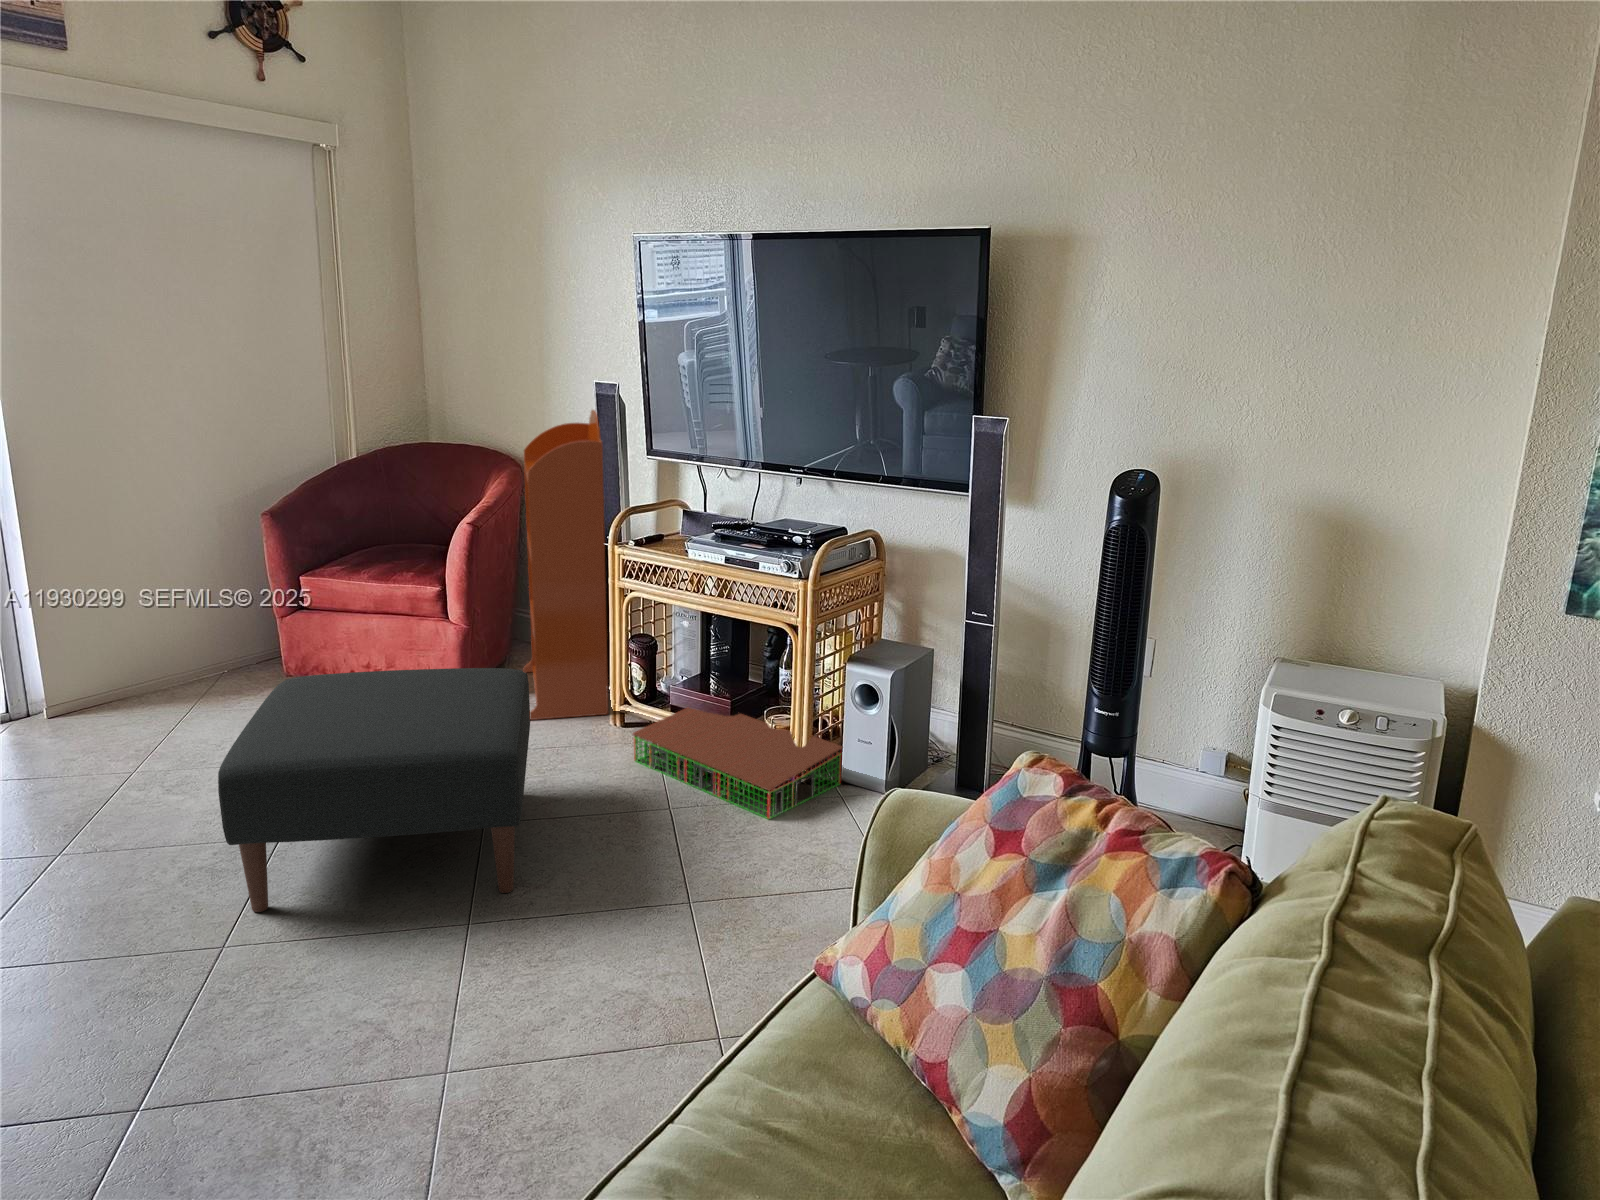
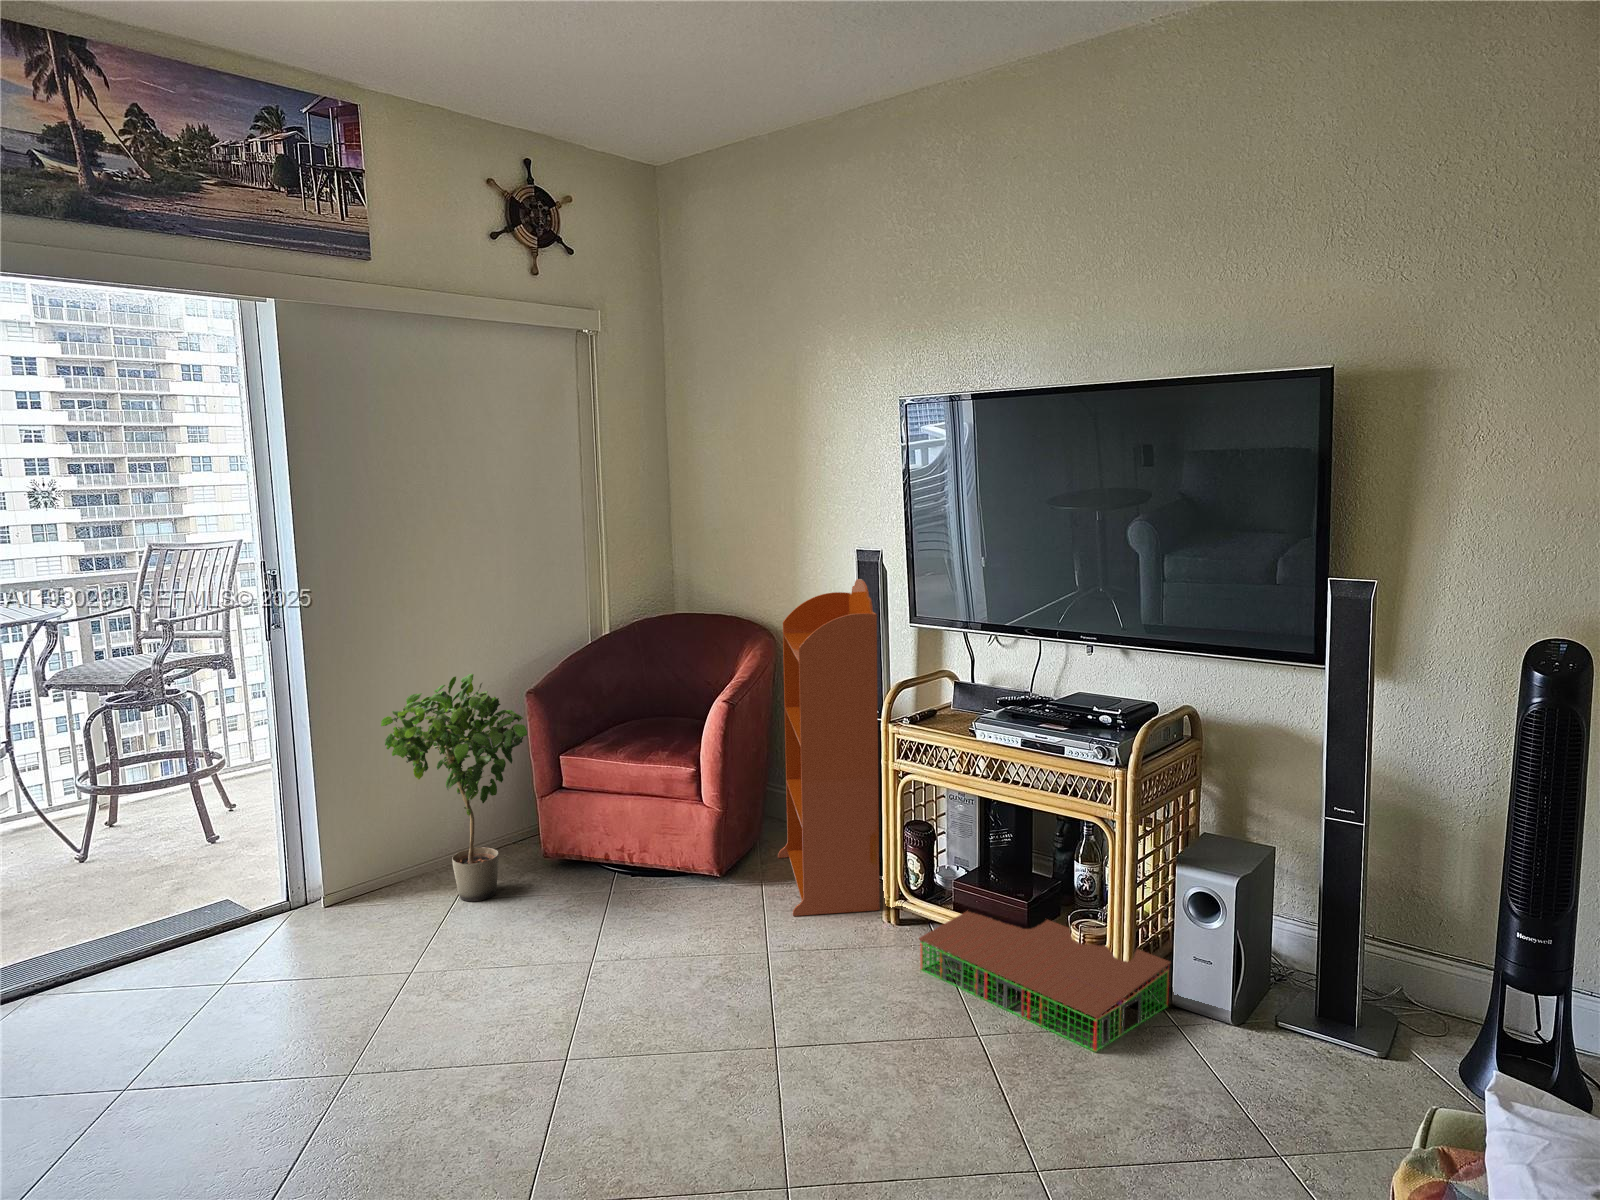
potted plant: none [105,494,261,712] -> present [381,674,527,901]
ottoman: present [218,668,530,912] -> none [510,867,832,1155]

